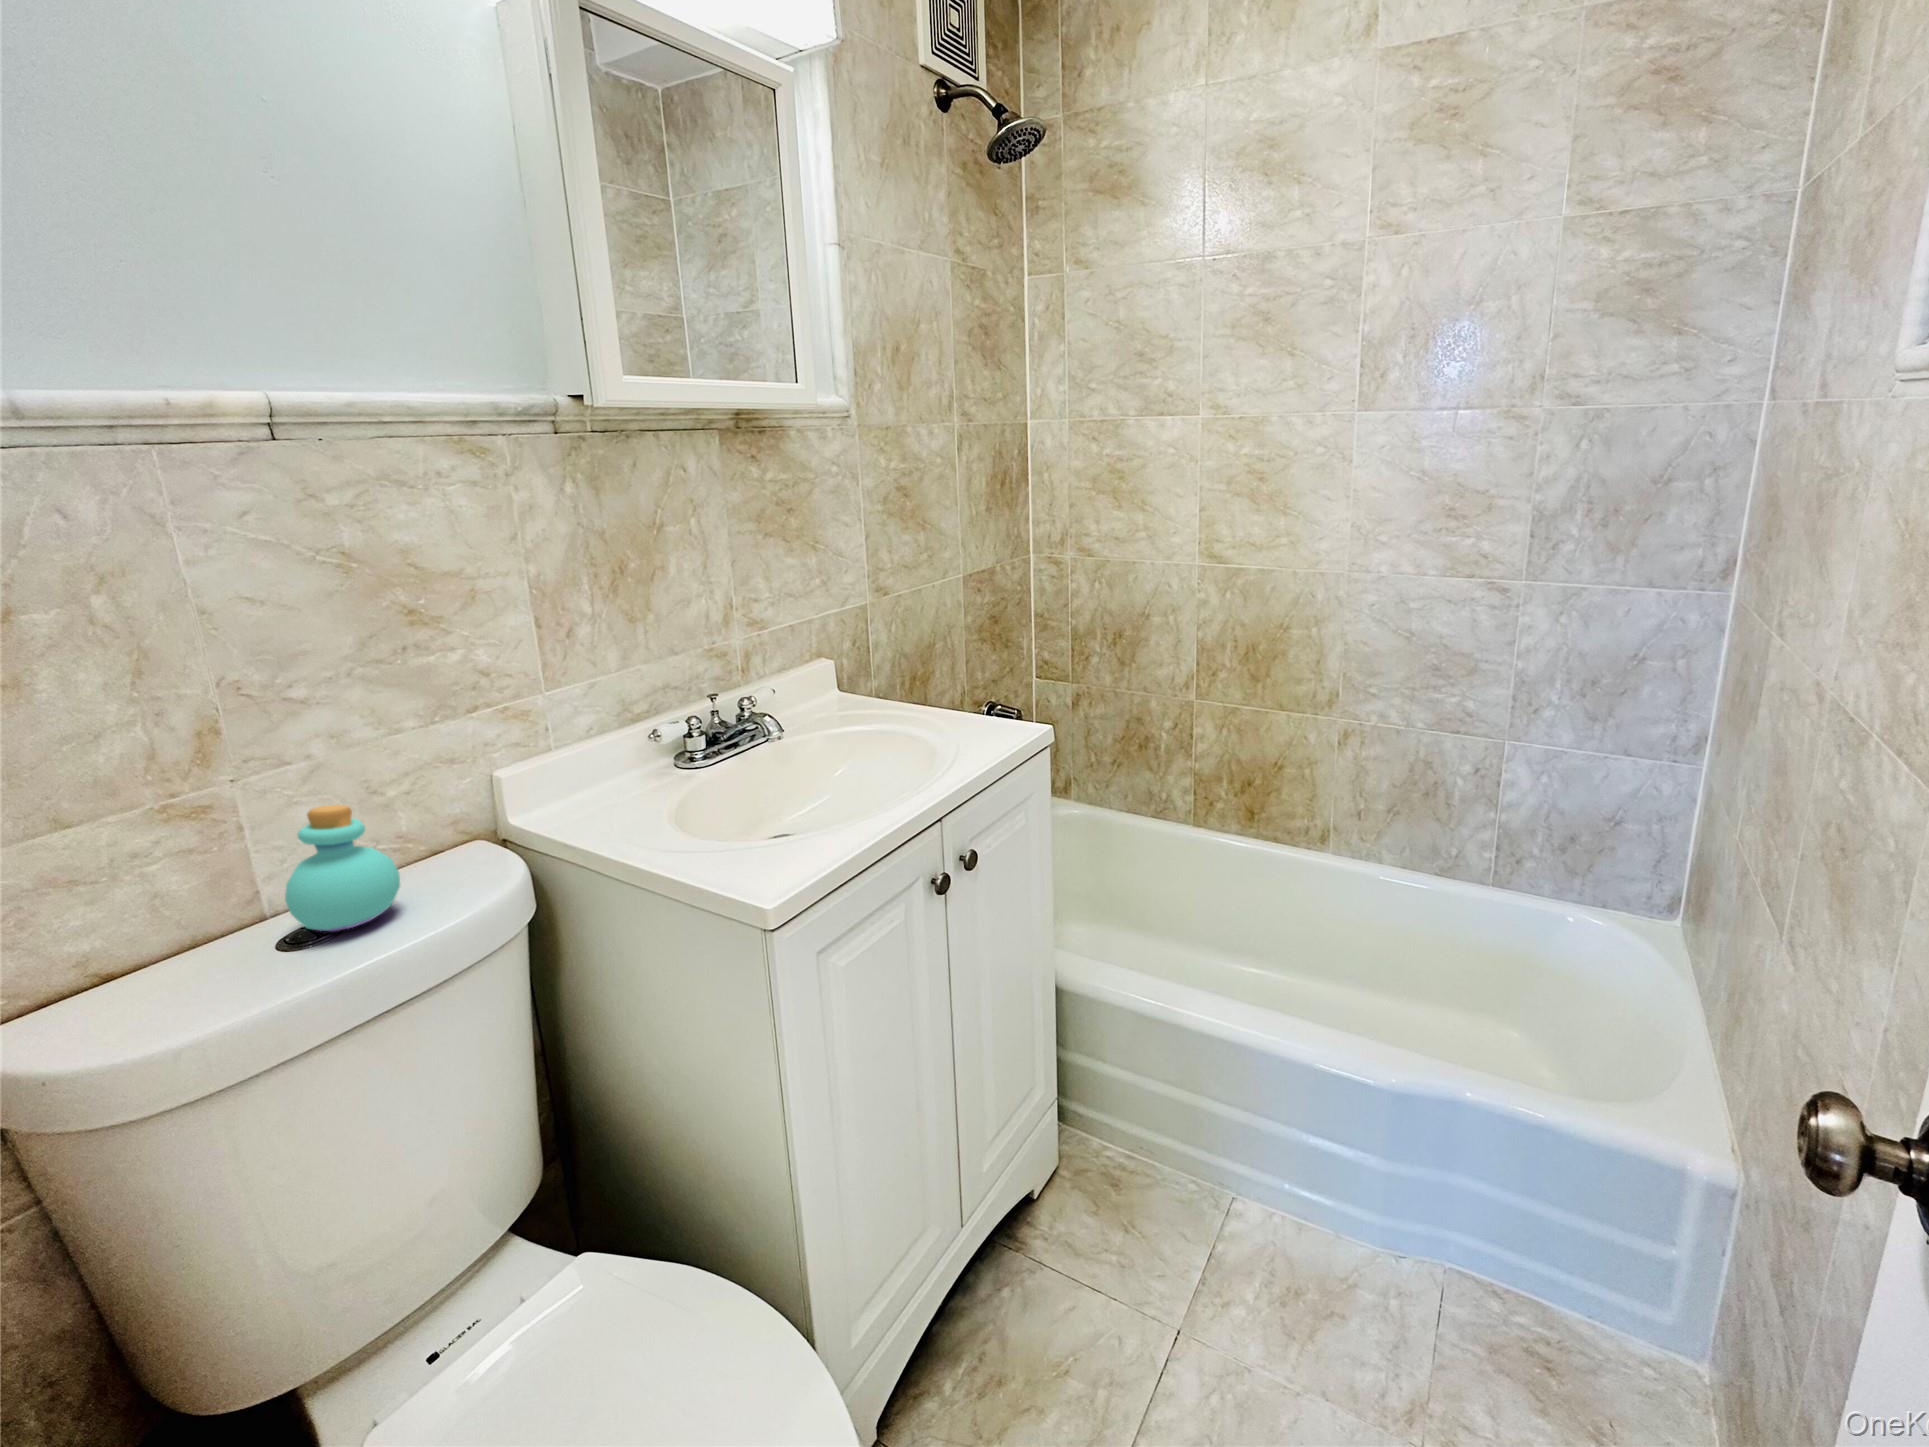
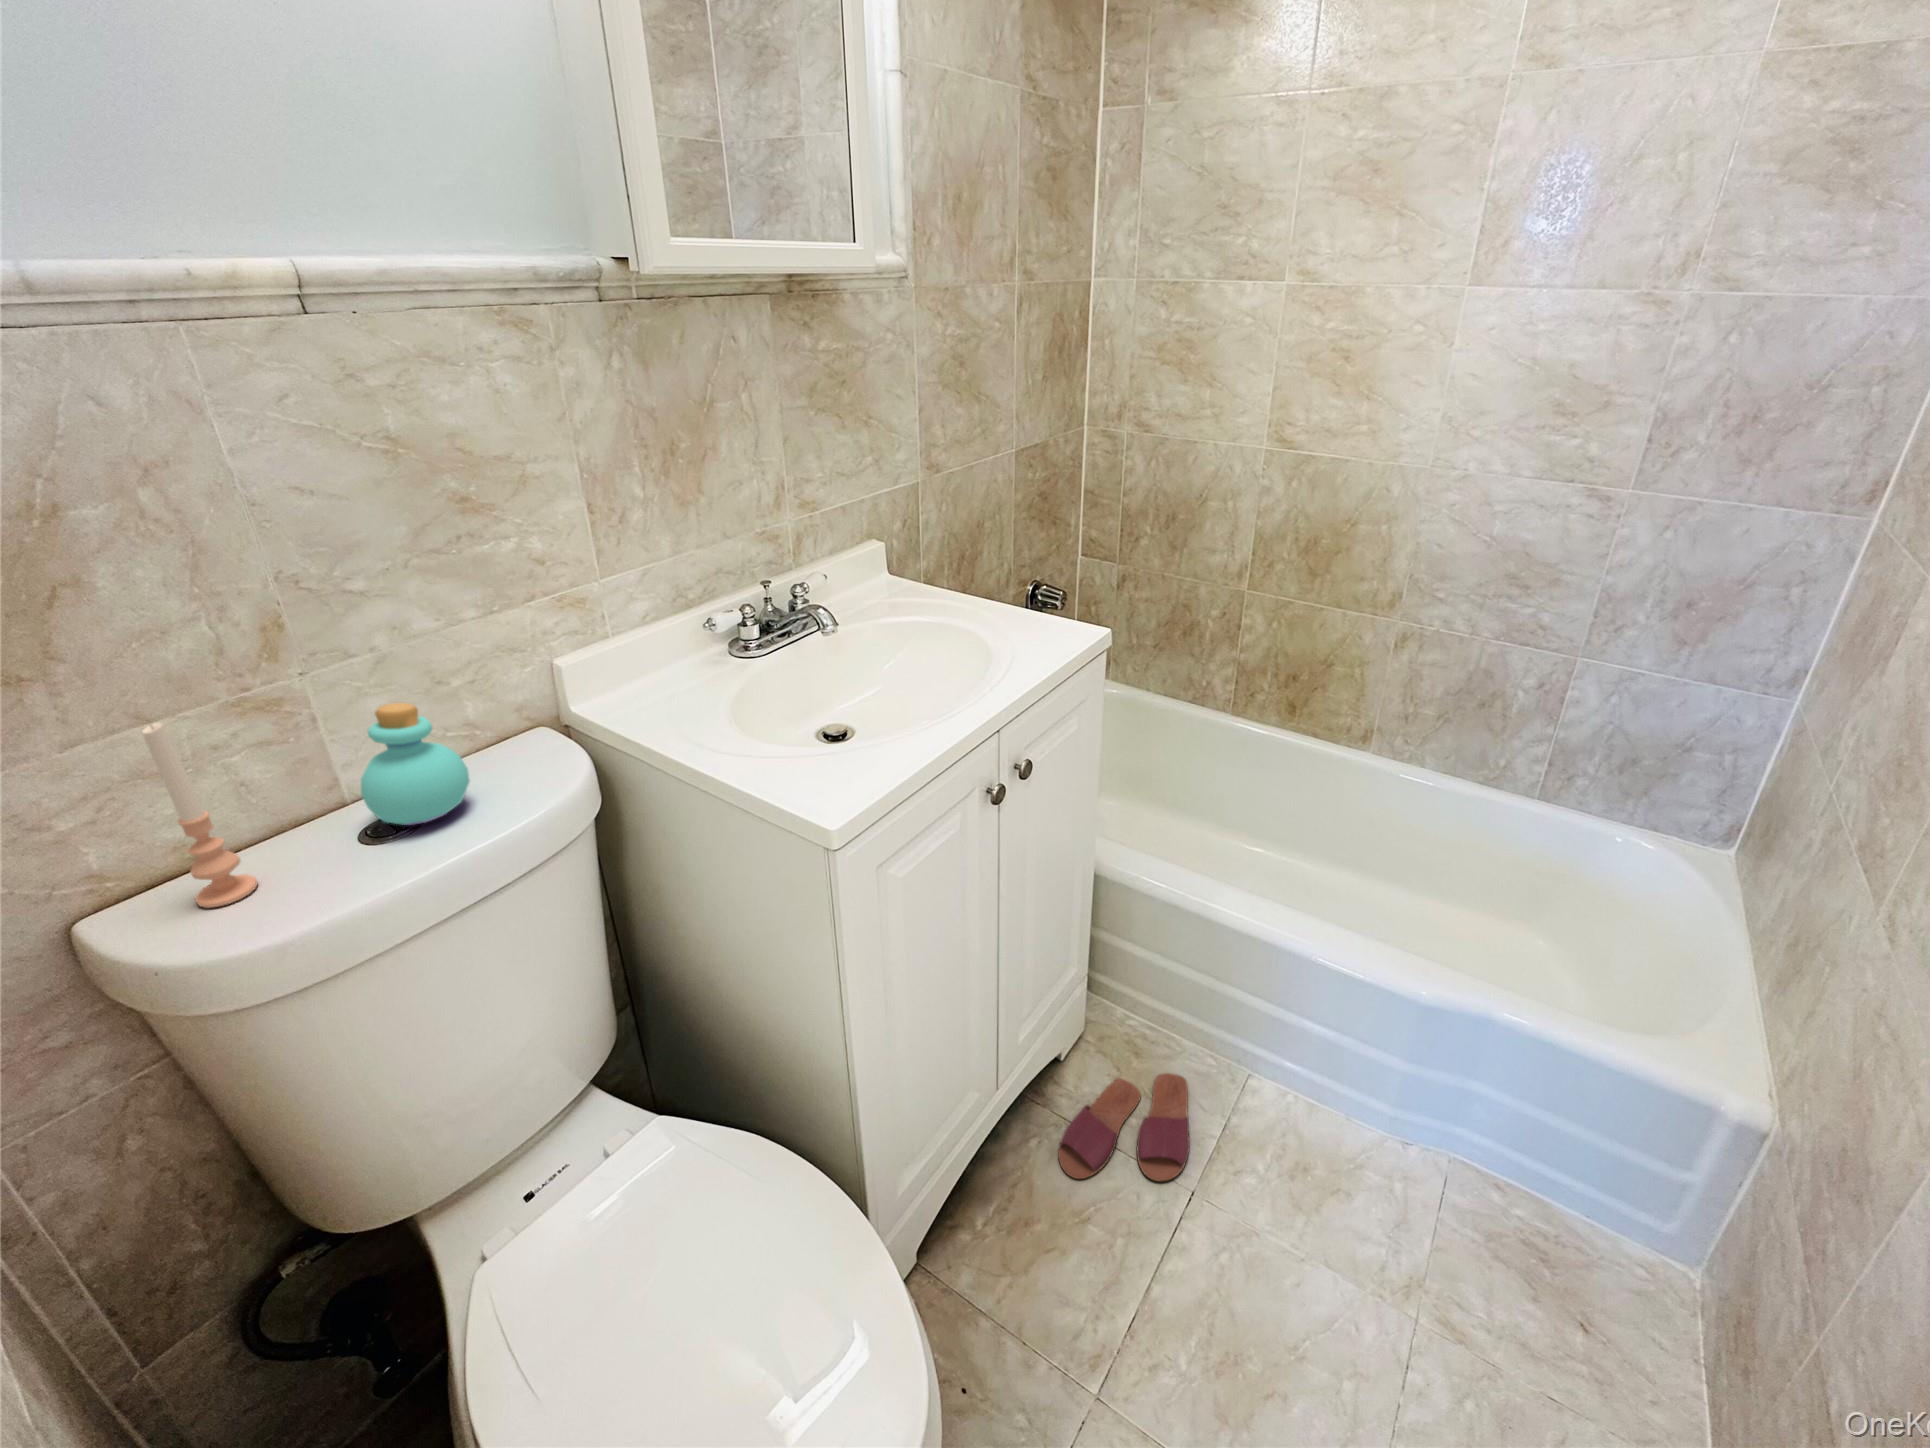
candle: none [63,819,166,1019] -> present [142,722,258,908]
slippers: none [1032,1204,1173,1328] -> present [1058,1073,1190,1181]

